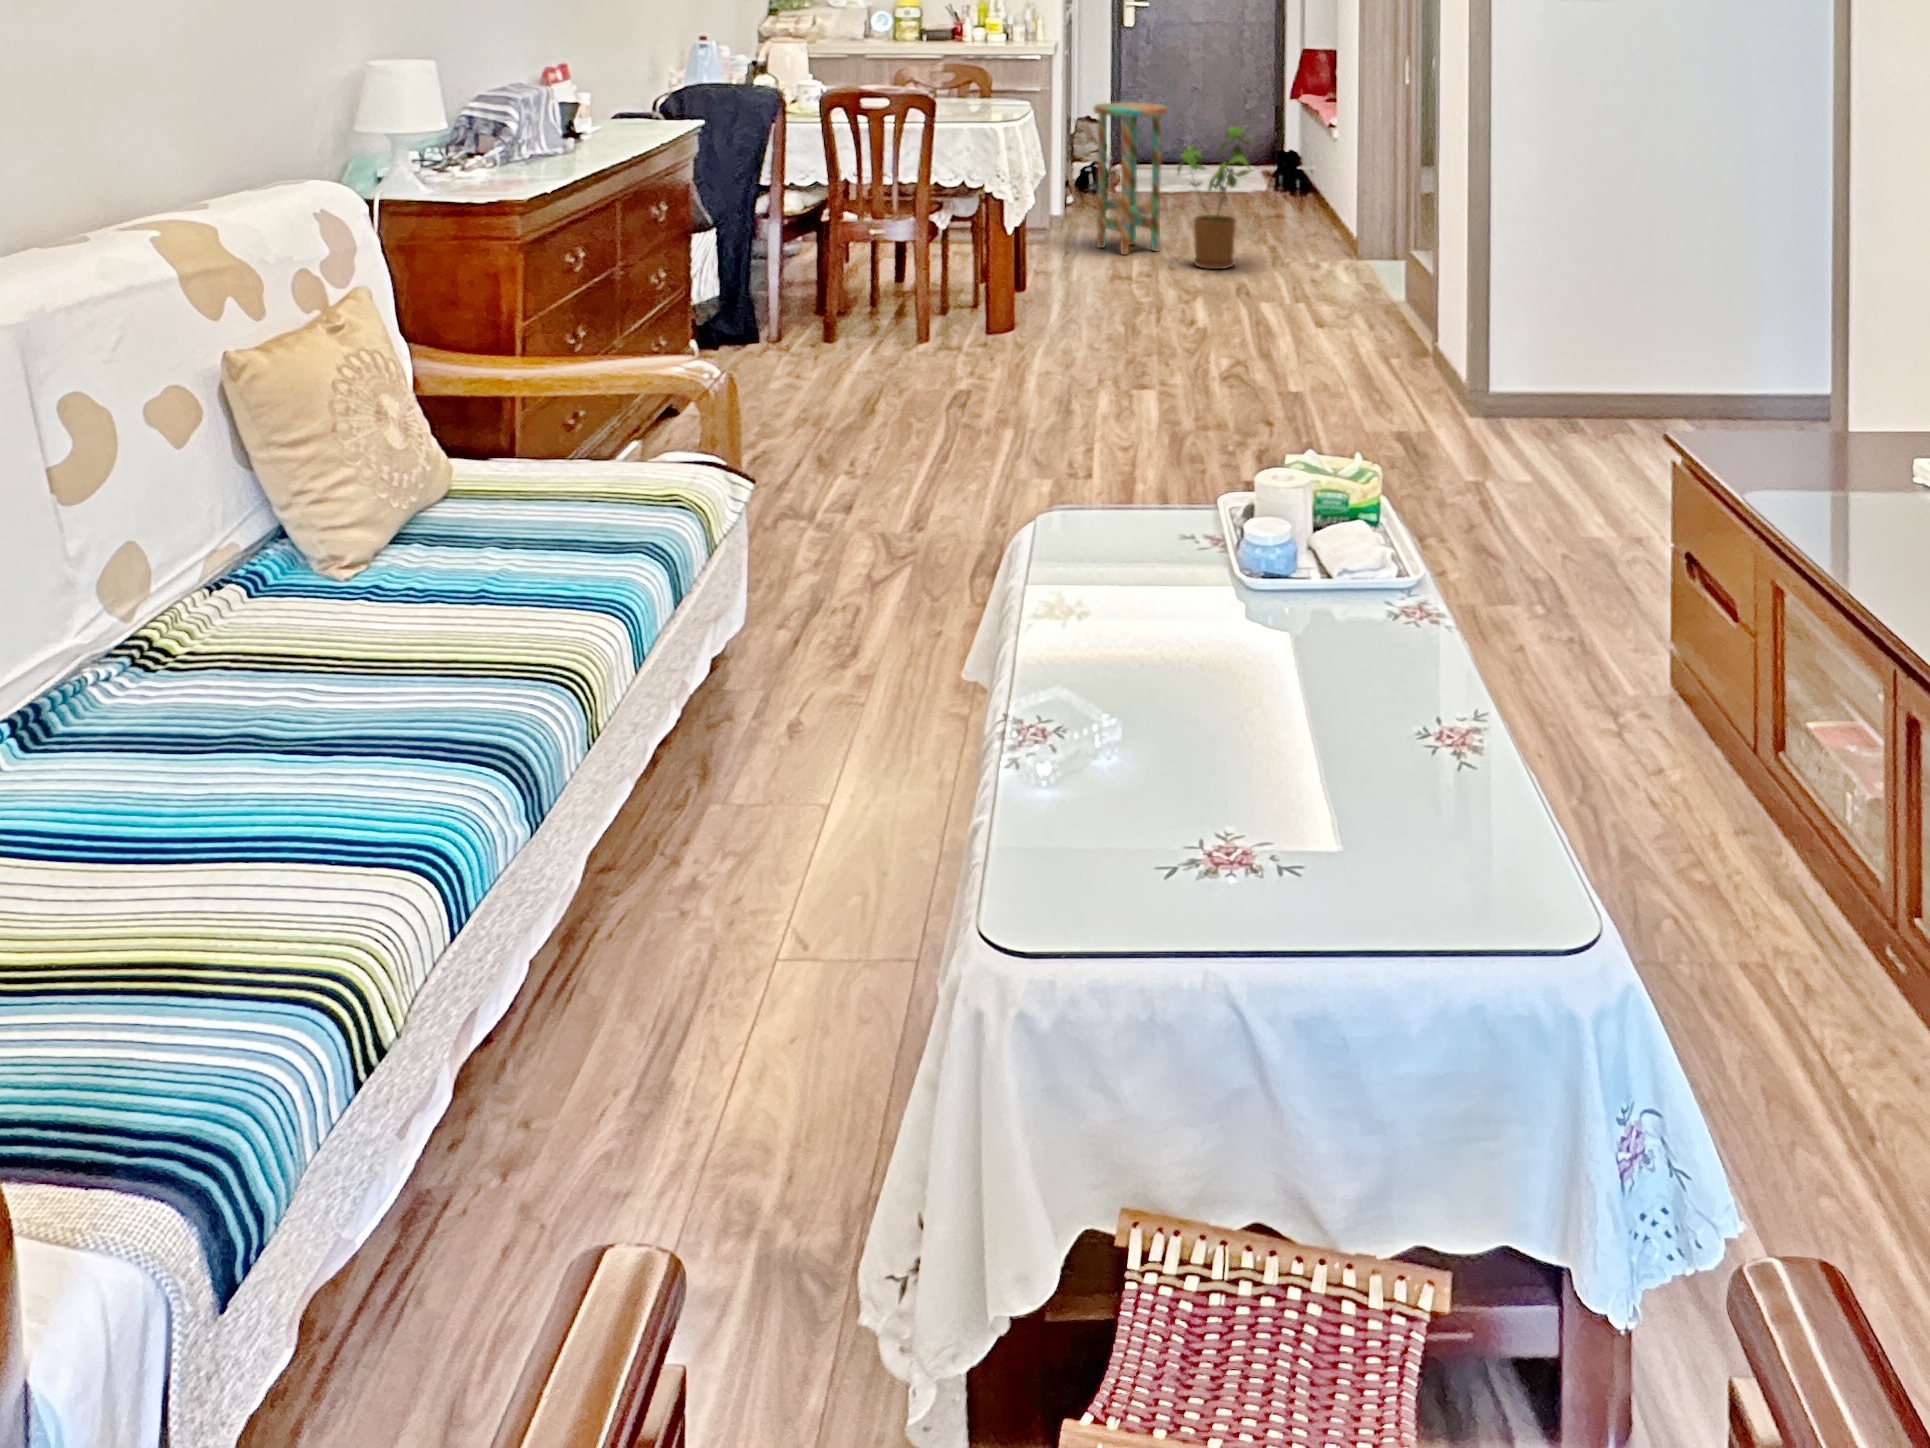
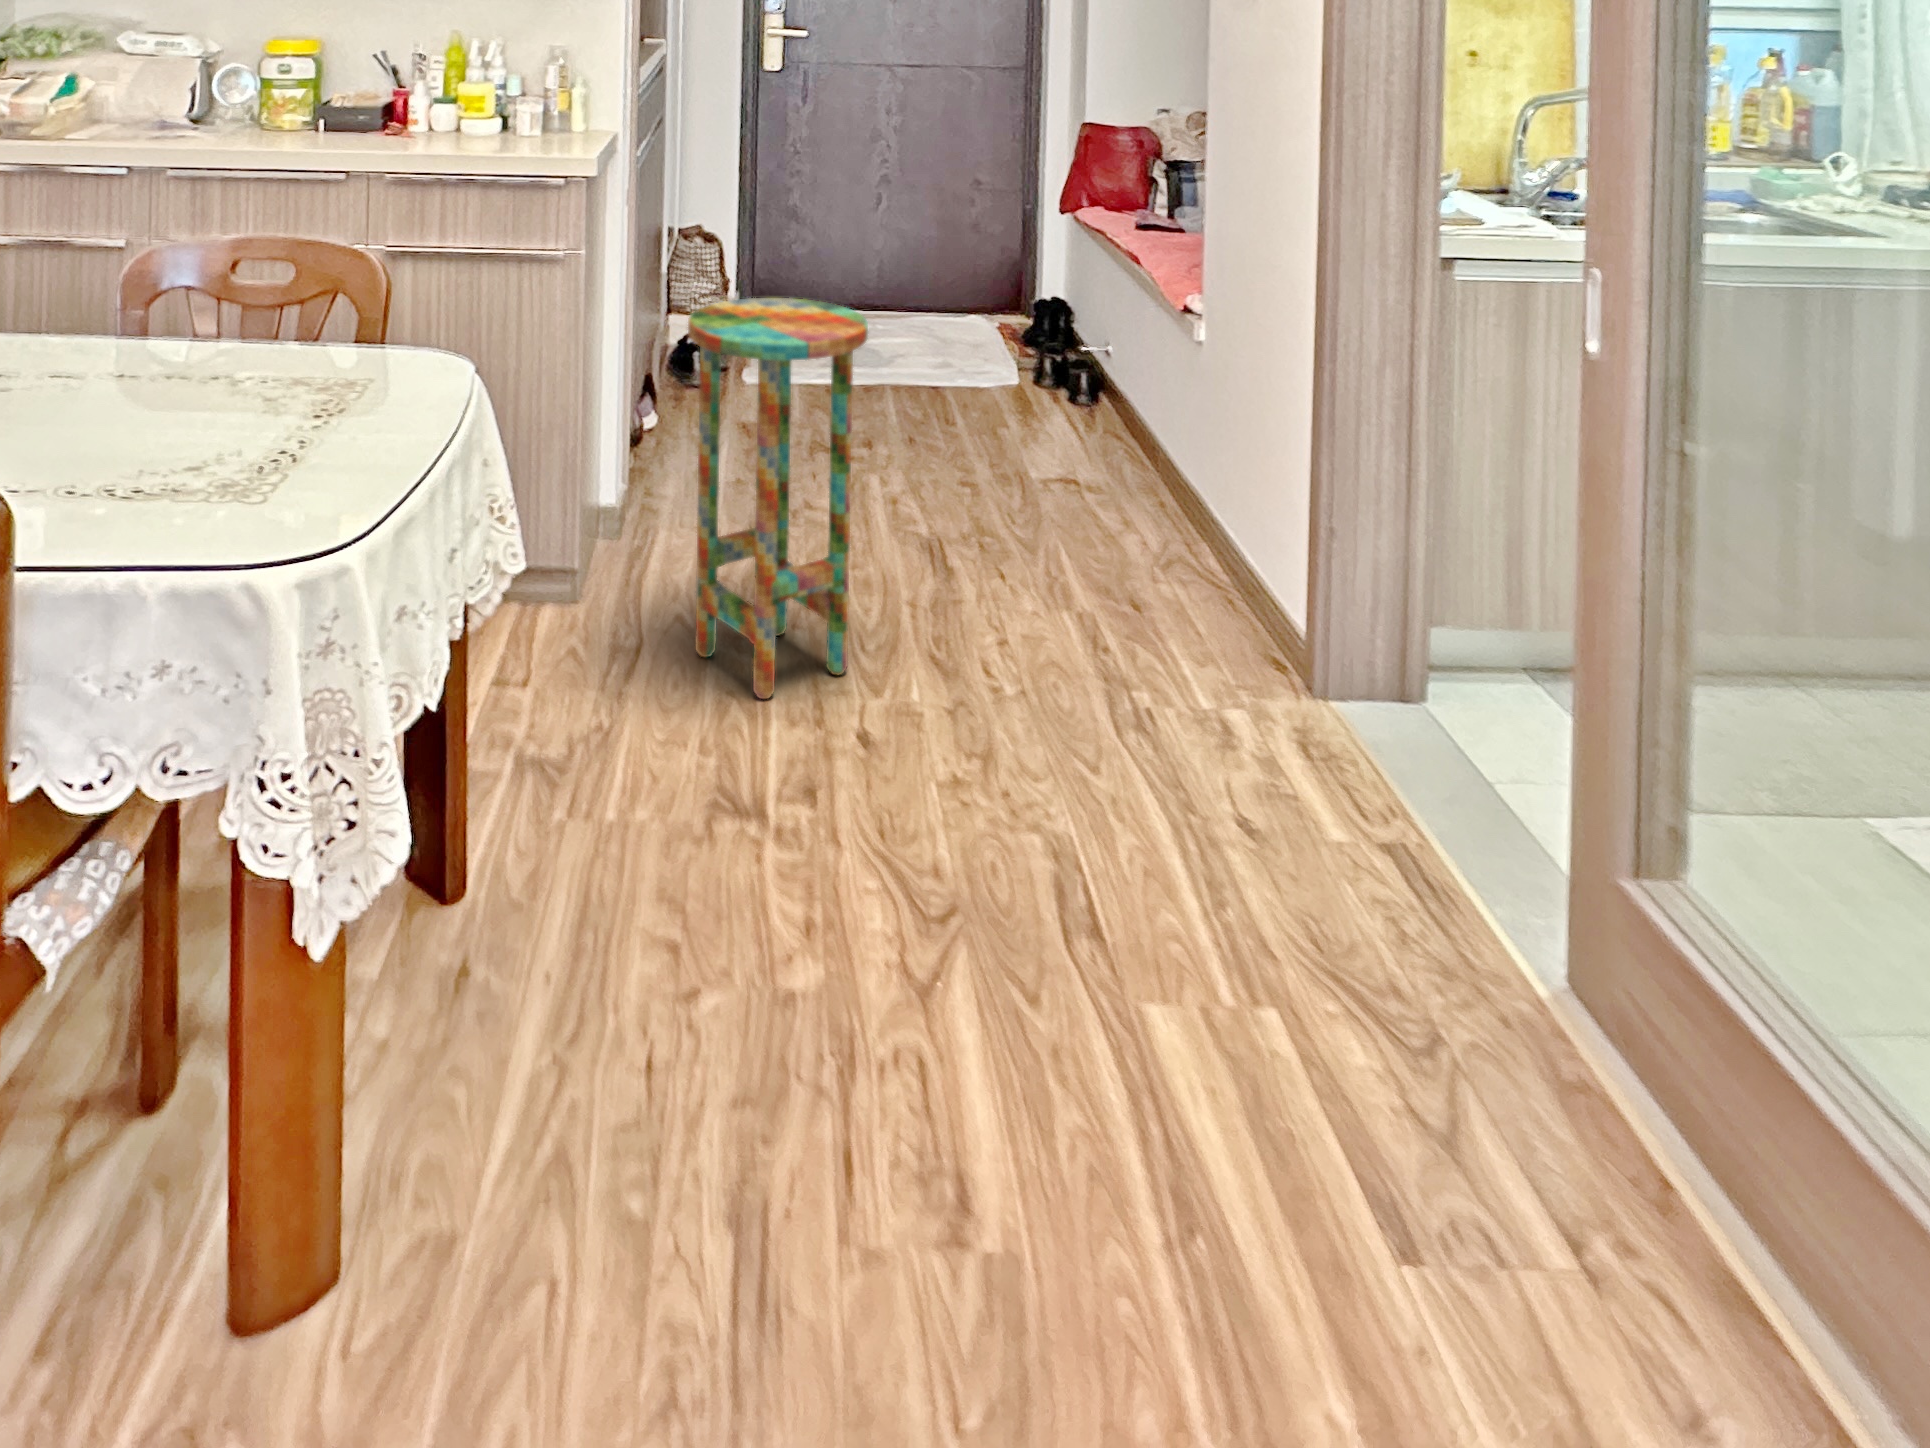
house plant: present [1177,127,1252,269] -> none [902,404,1117,795]

